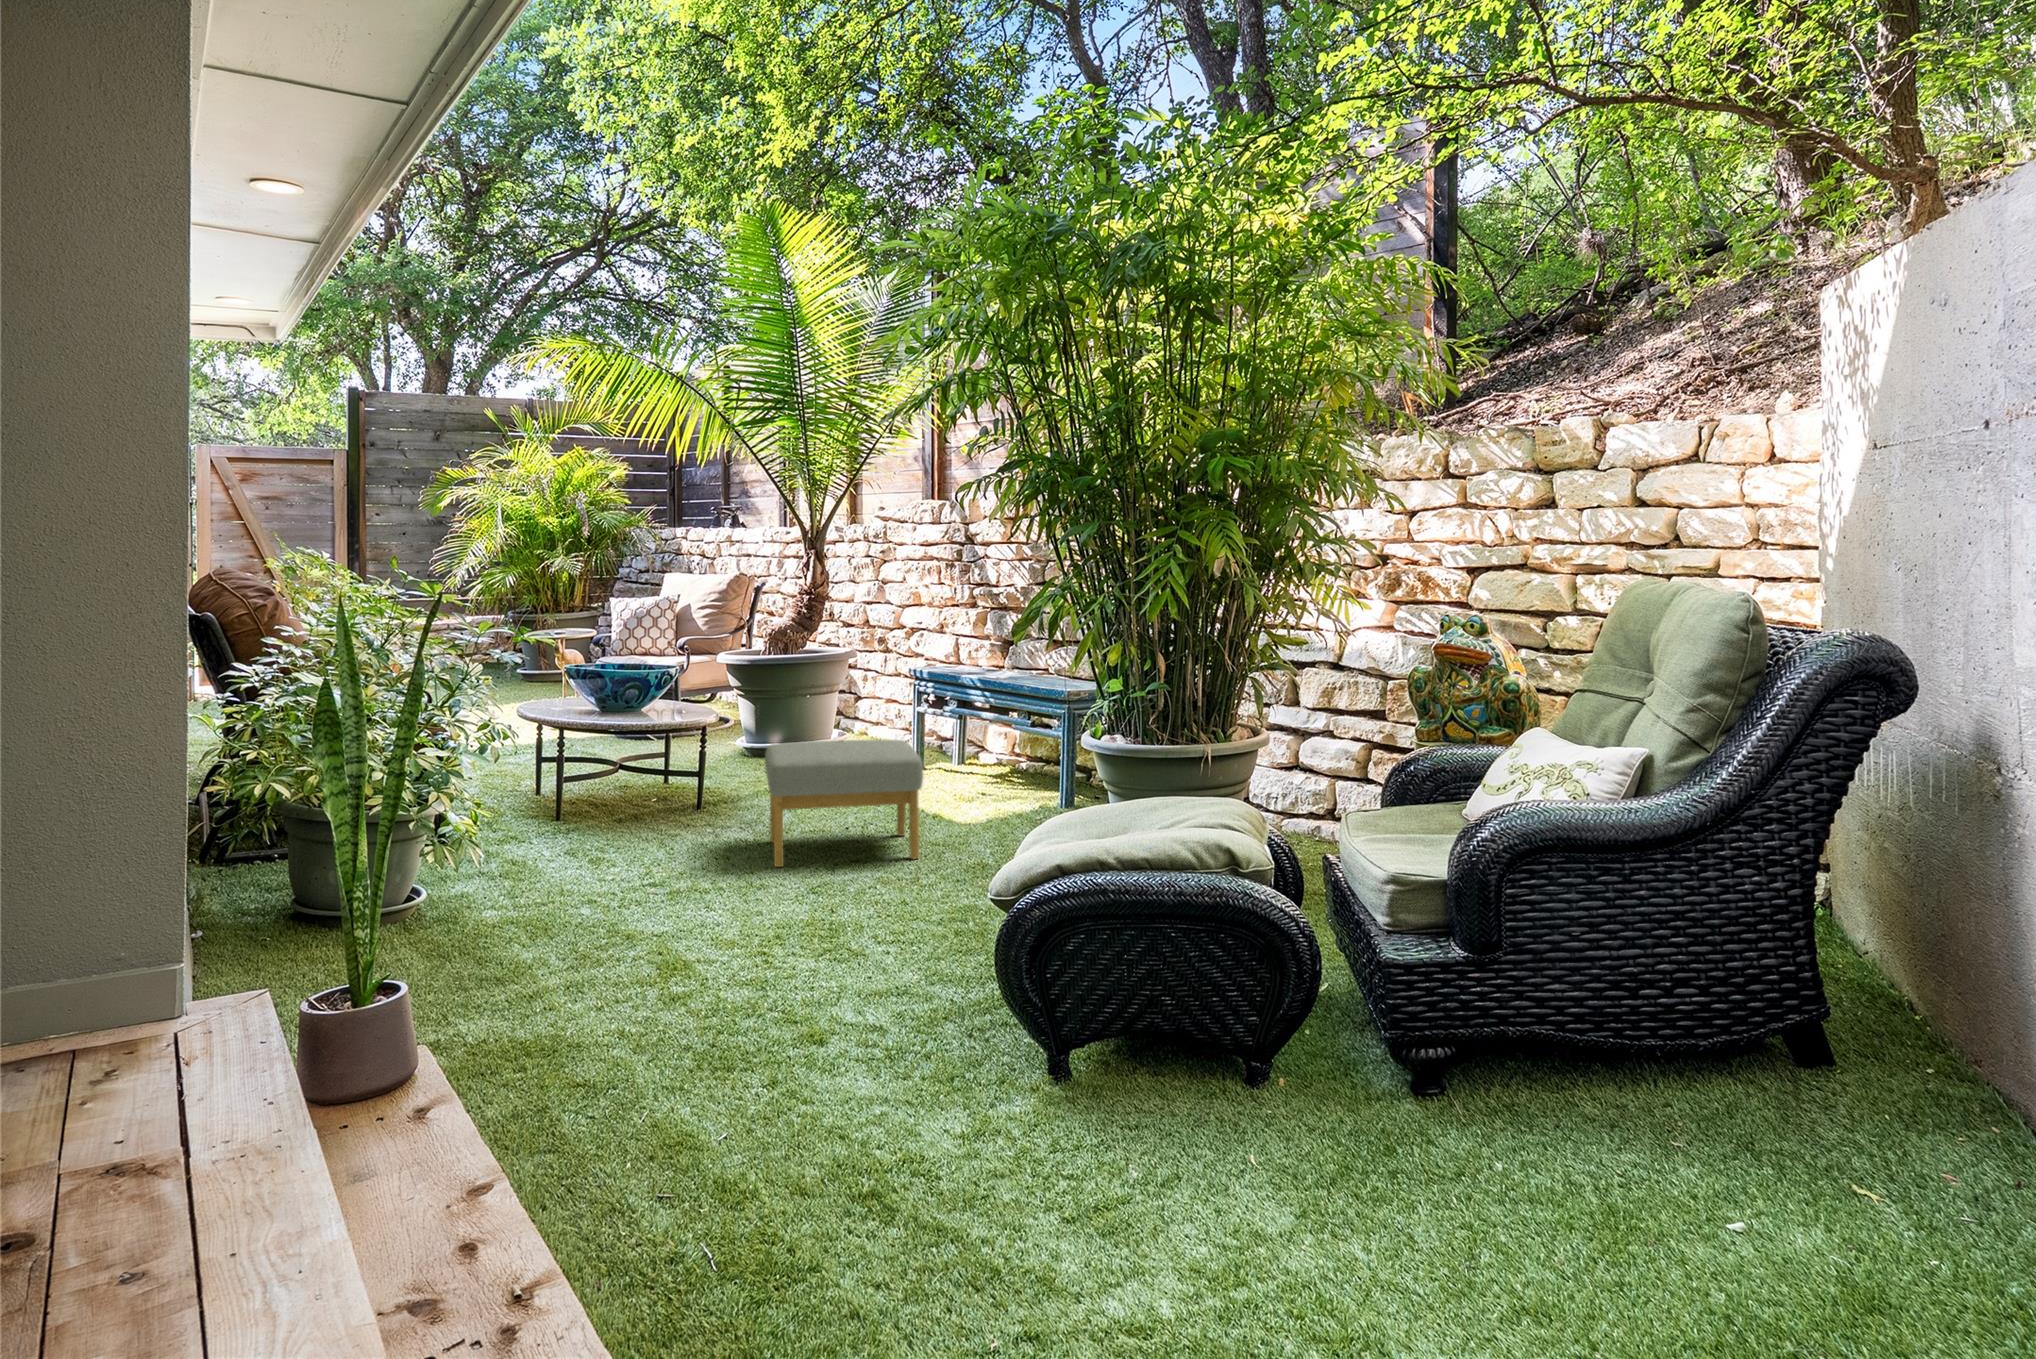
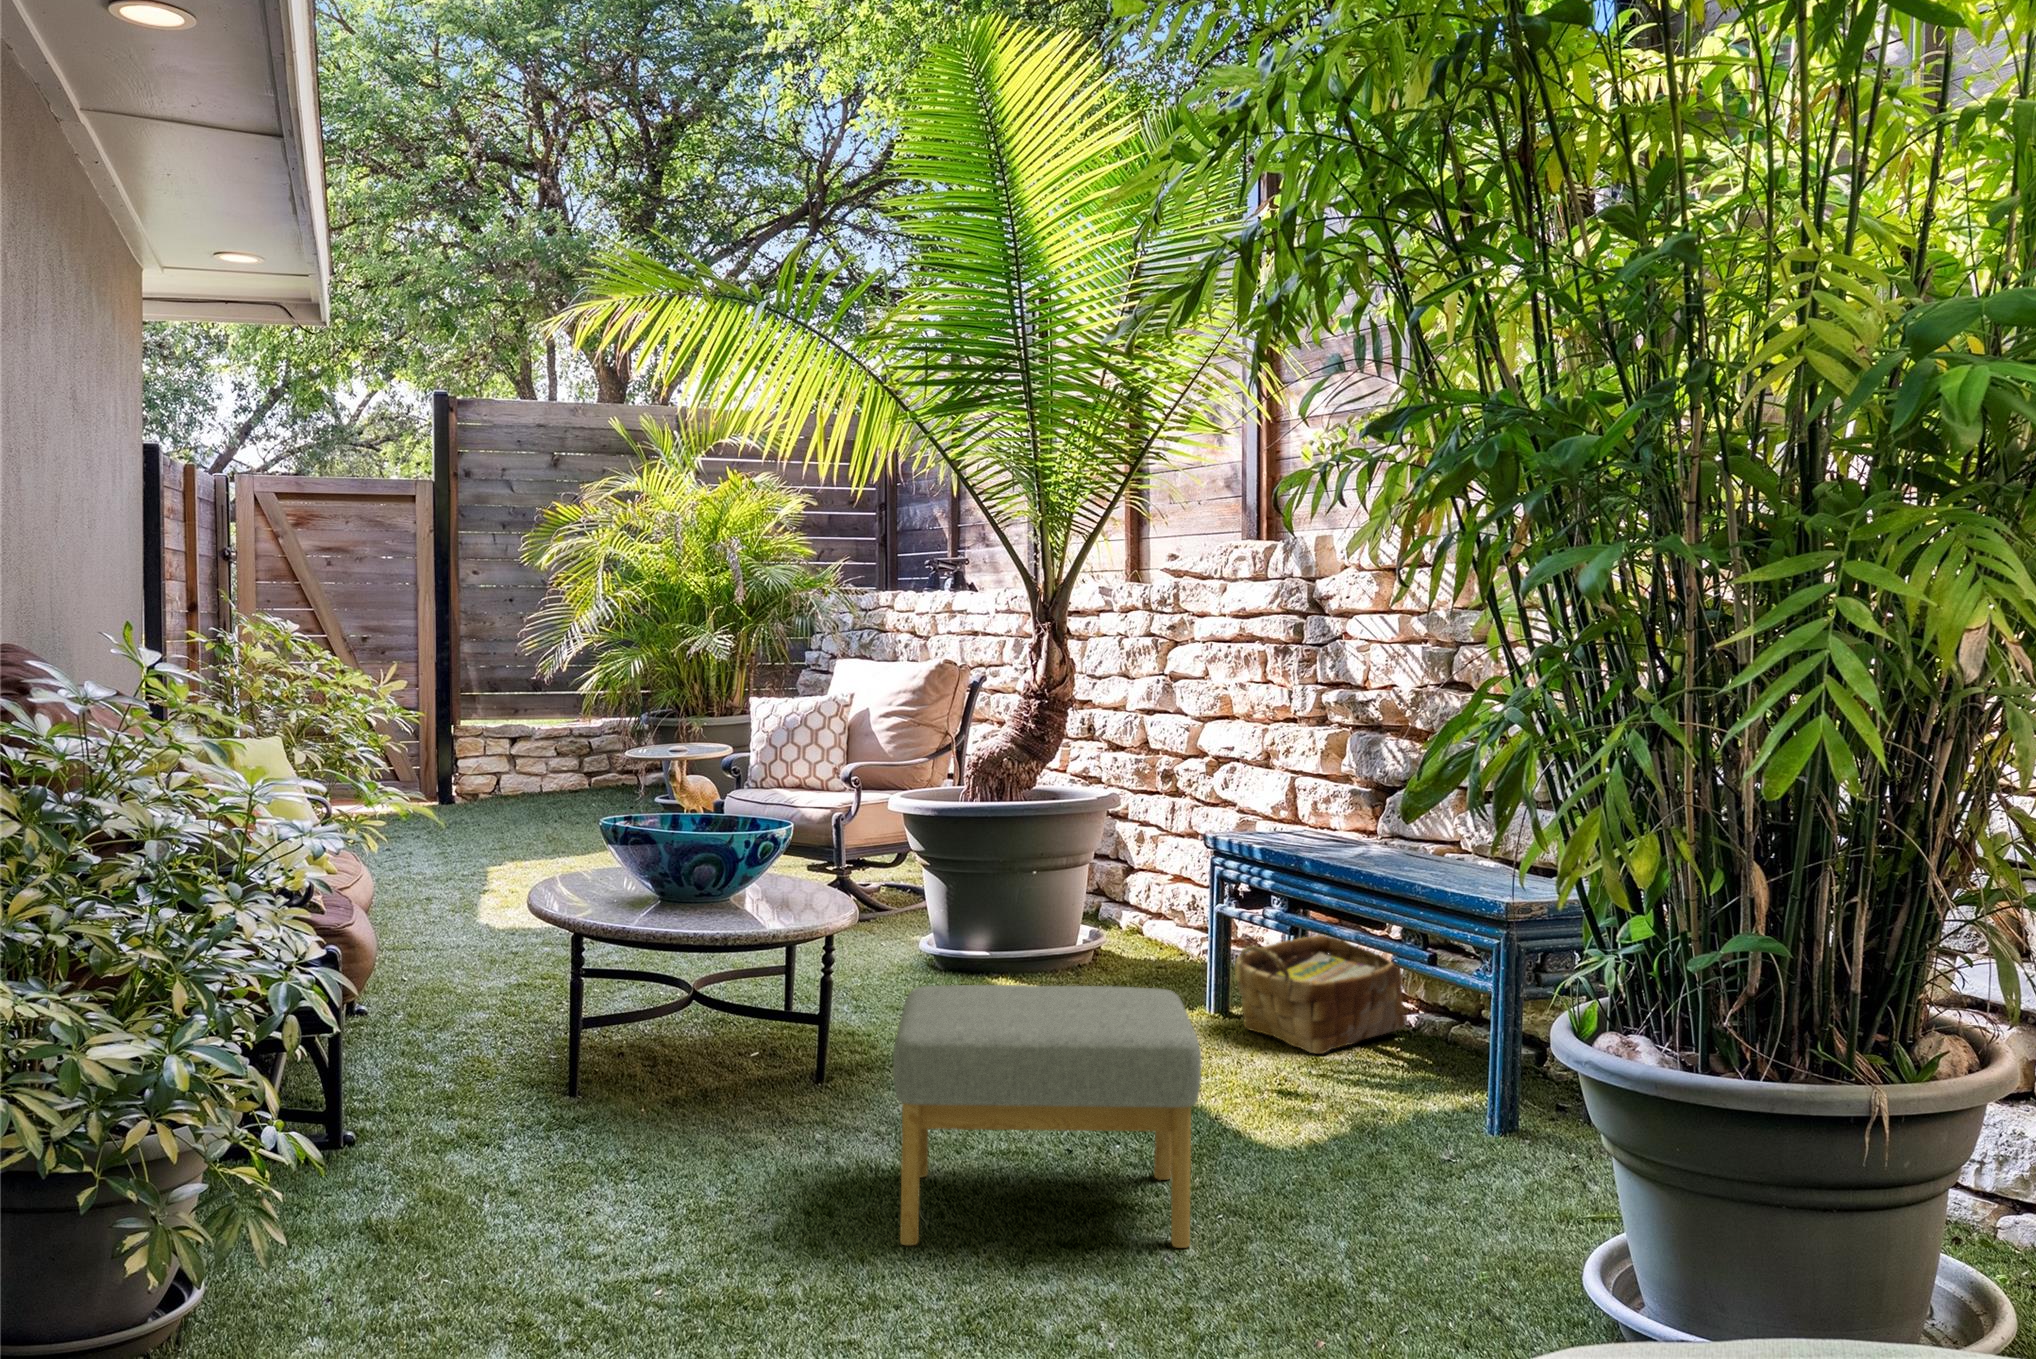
woven basket: none [929,709,1020,783] -> present [1235,934,1404,1054]

